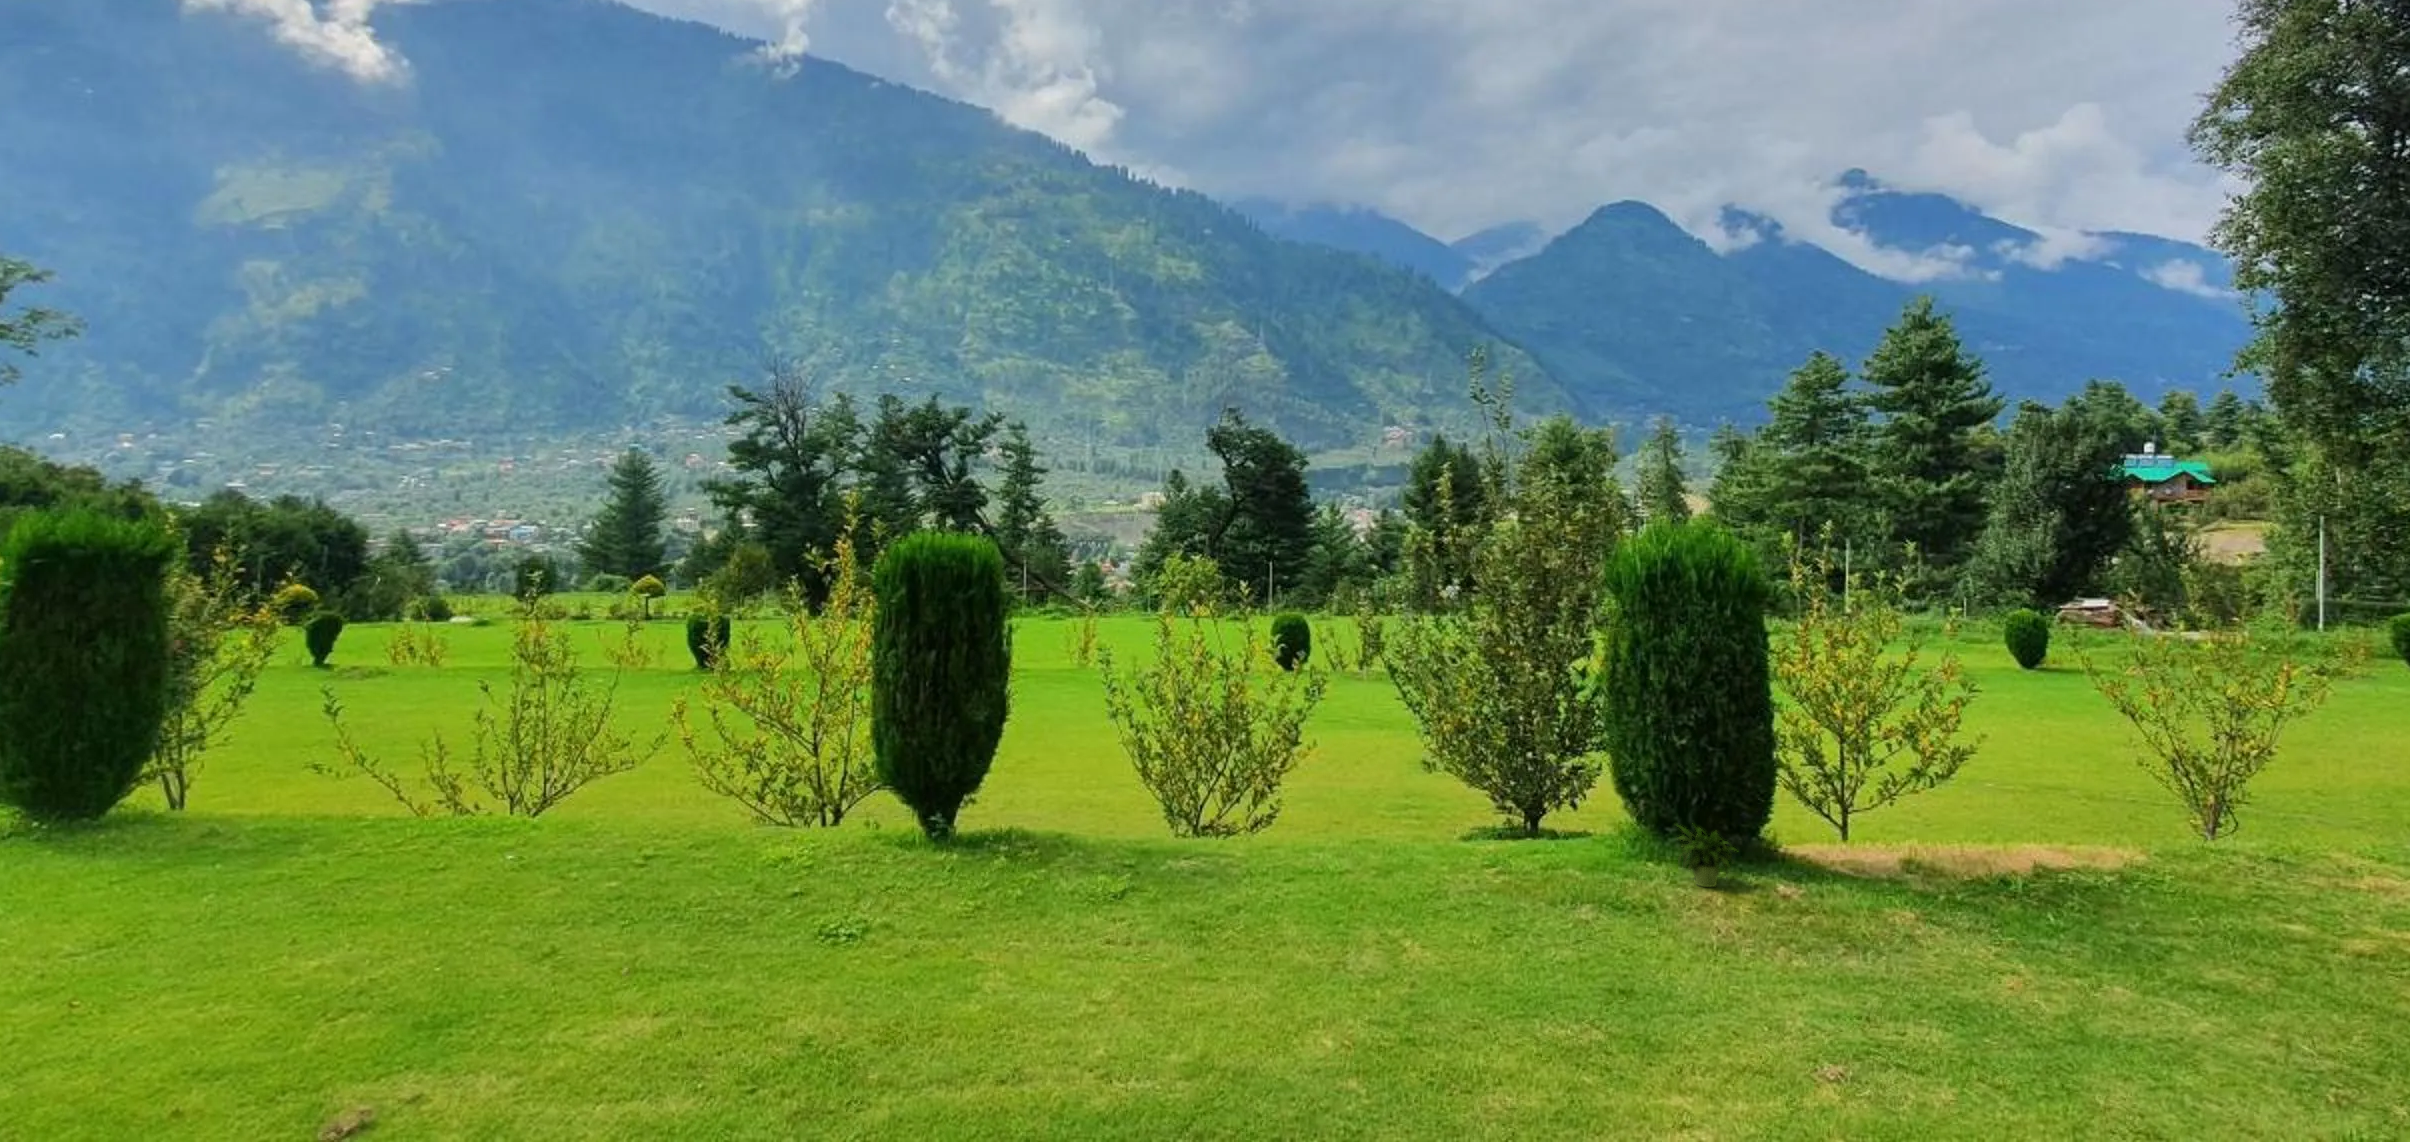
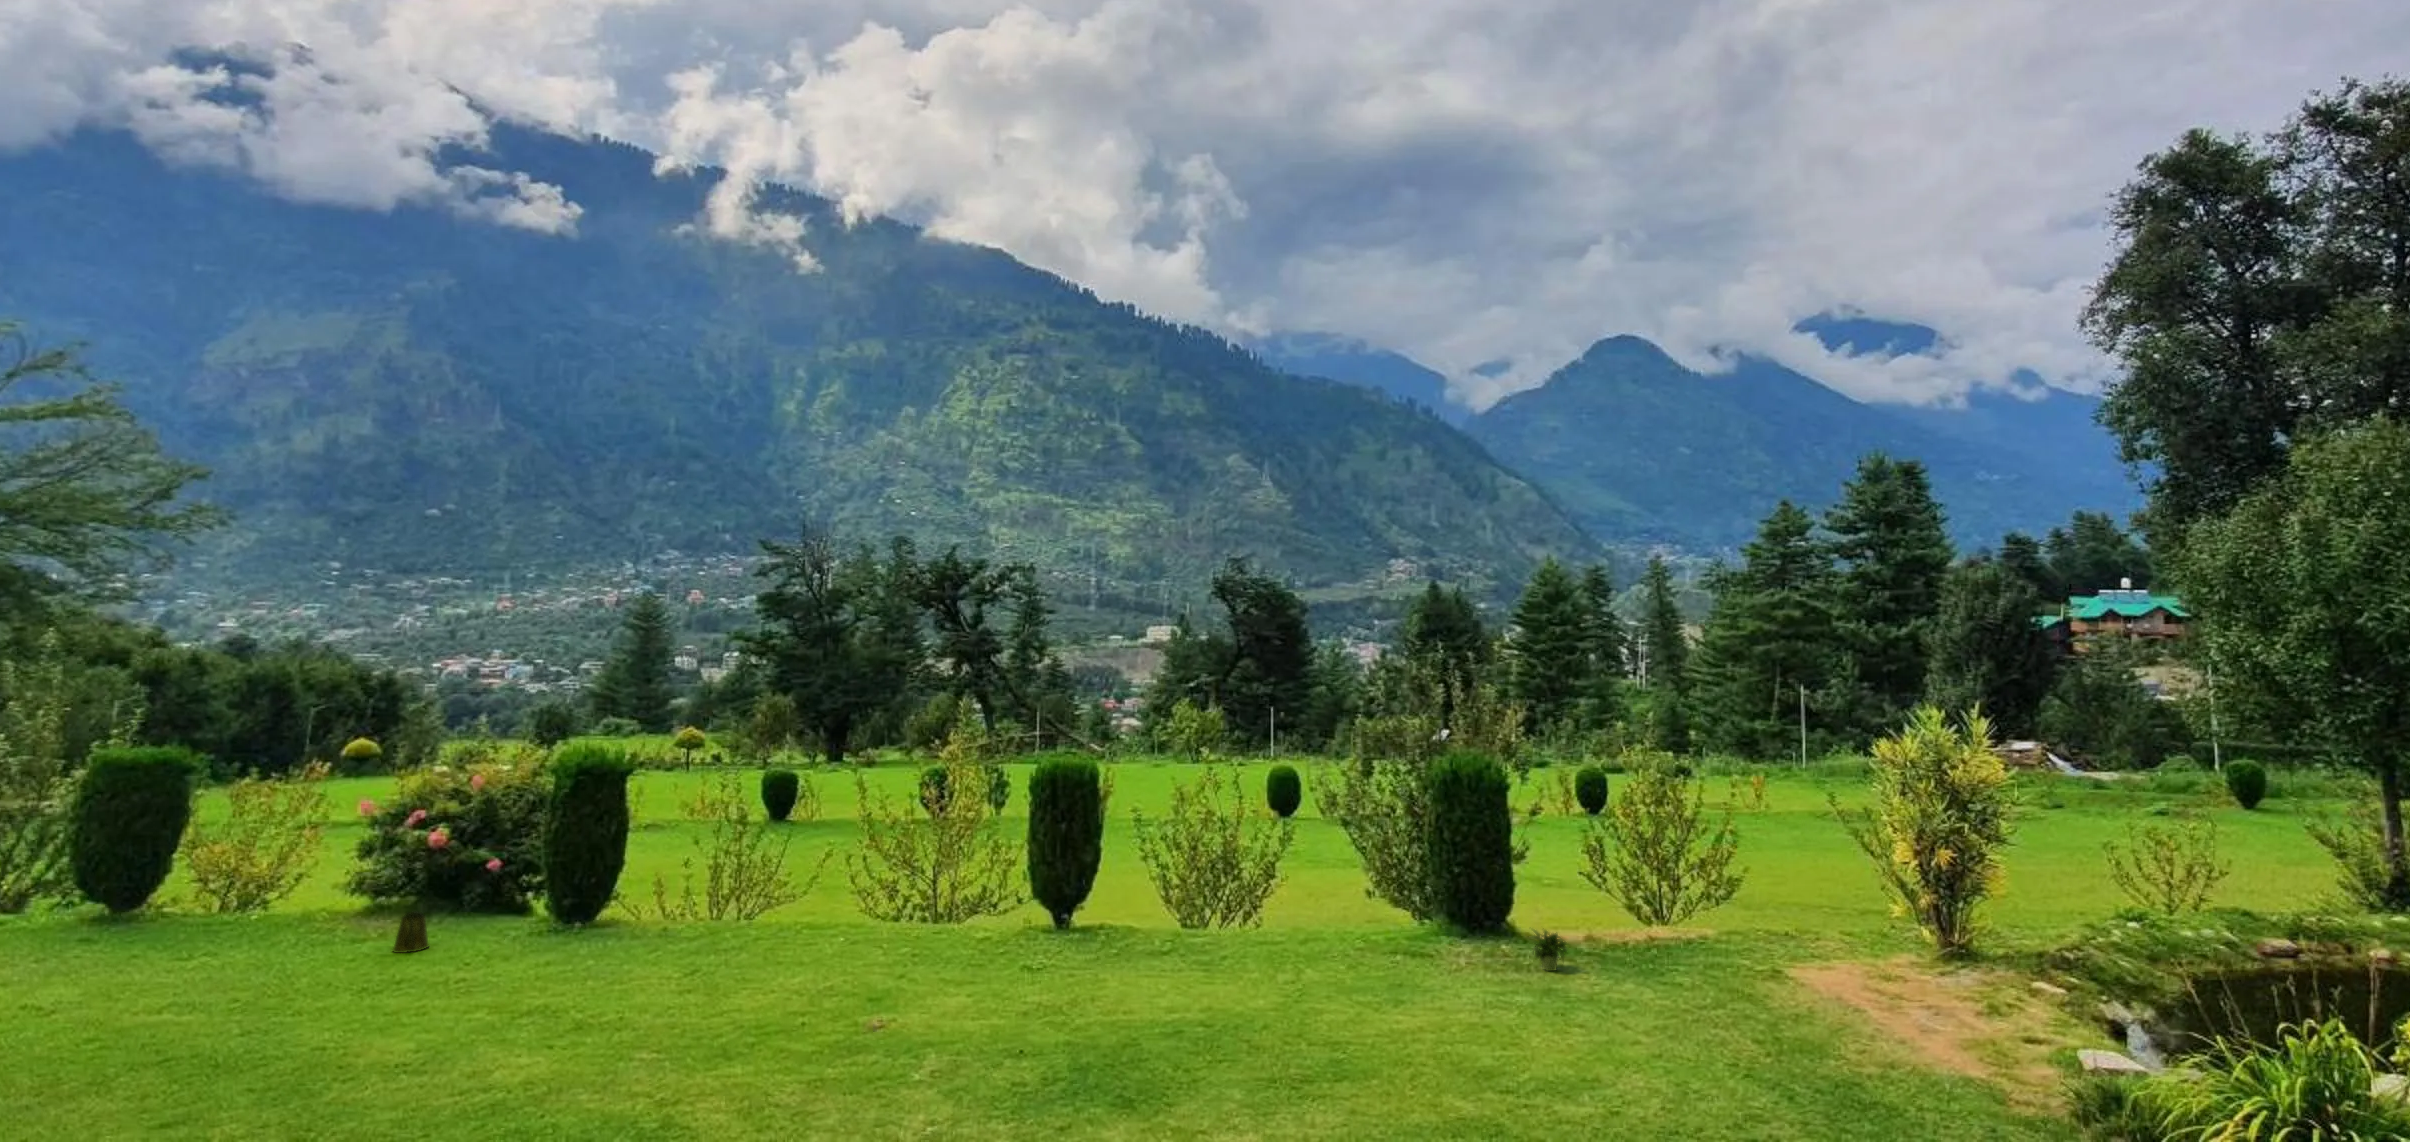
watering can: none [36,780,97,838] -> present [393,911,429,953]

